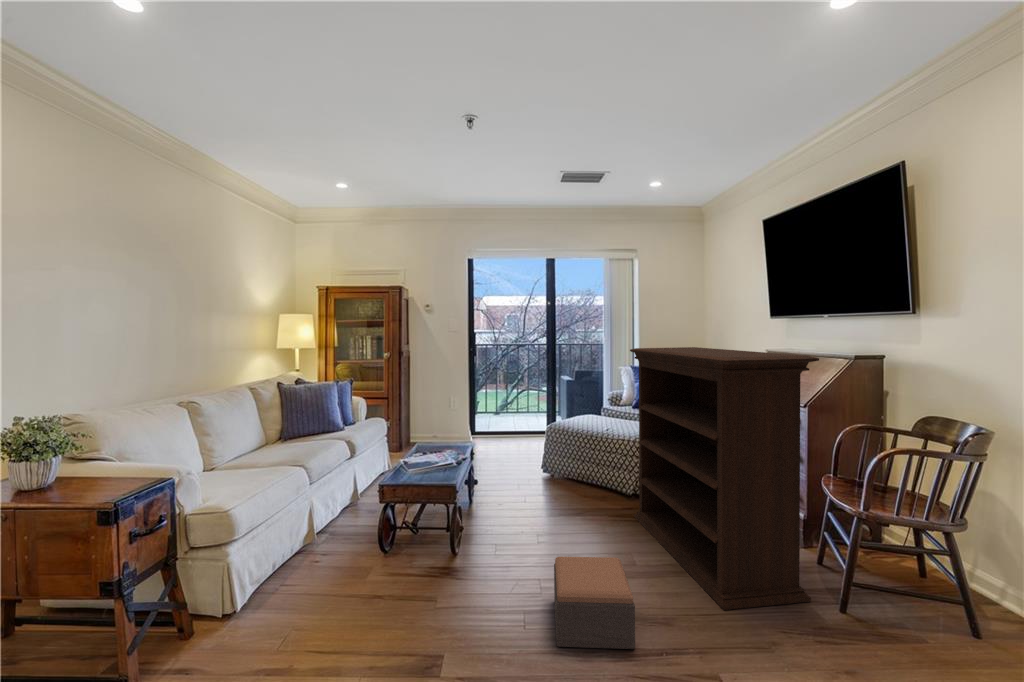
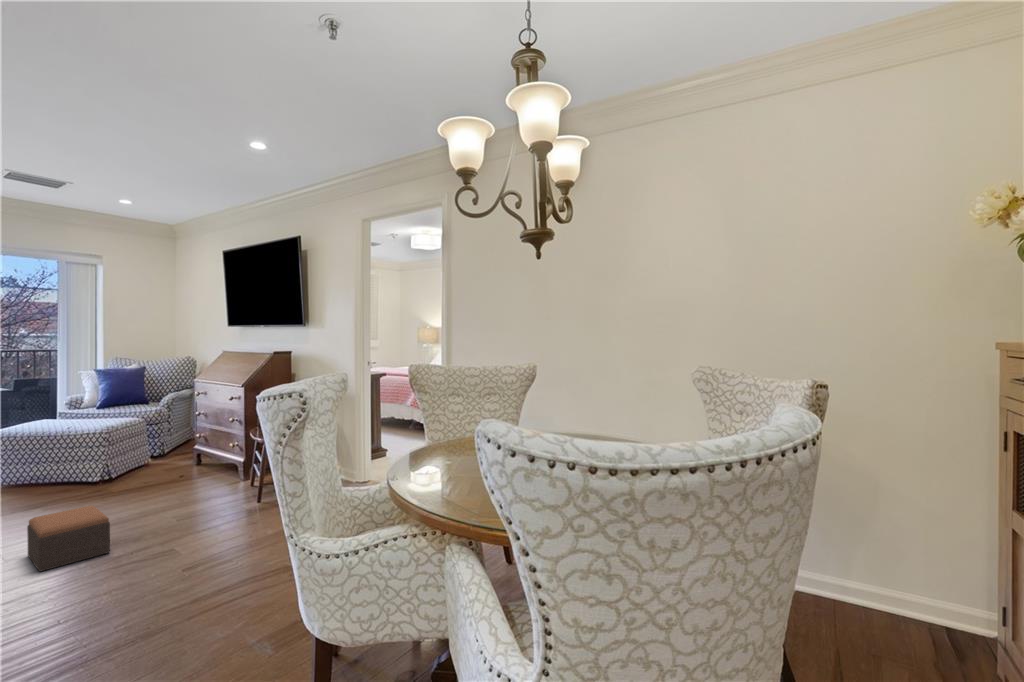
bookshelf: present [630,347,819,610] -> none [98,349,241,519]

